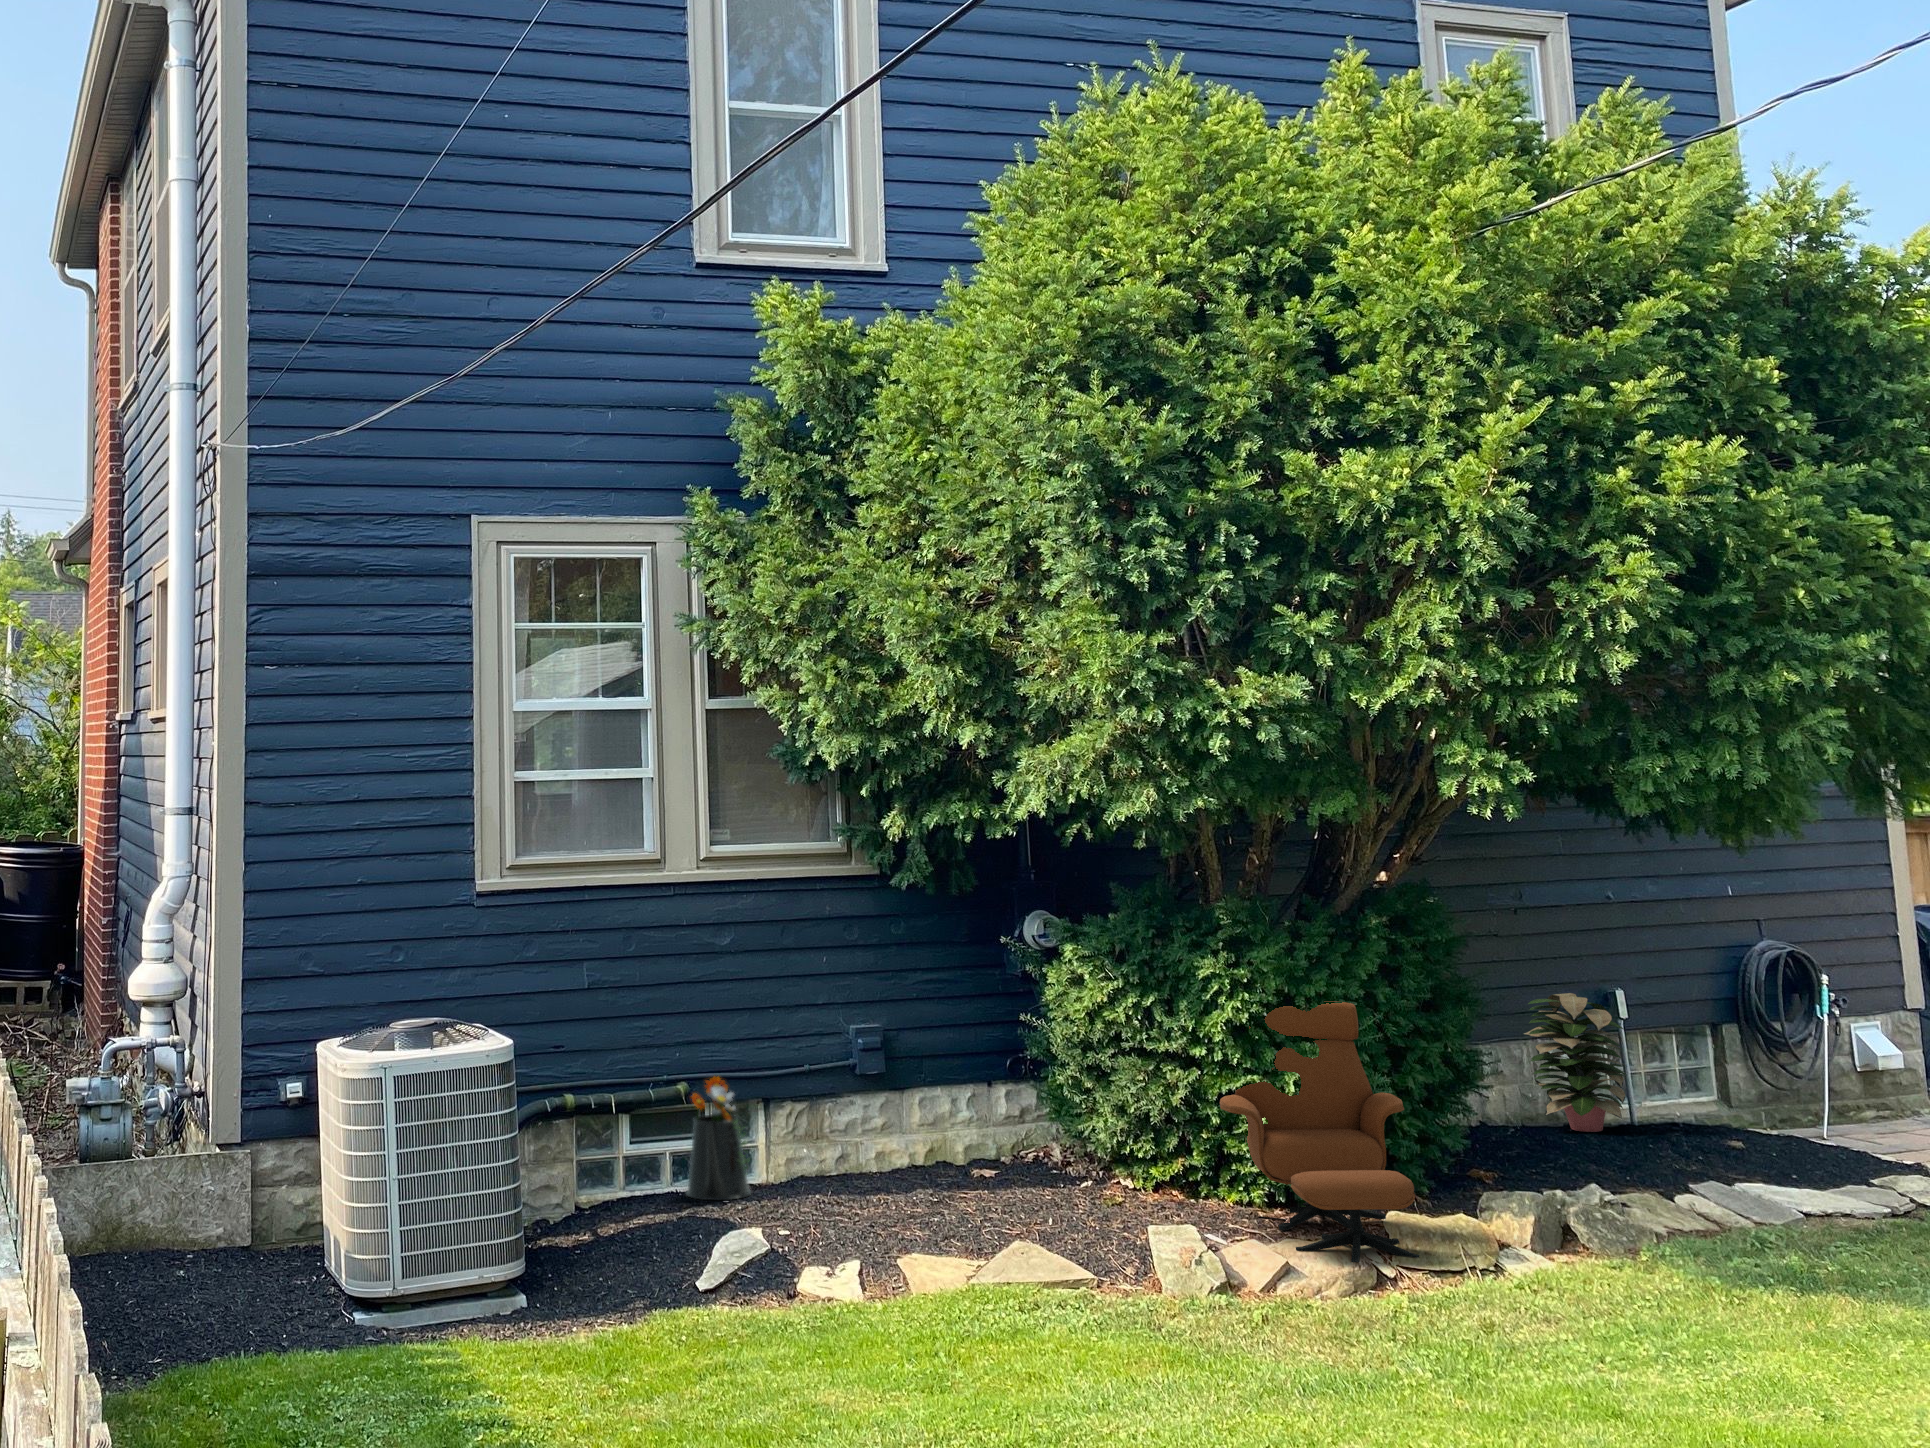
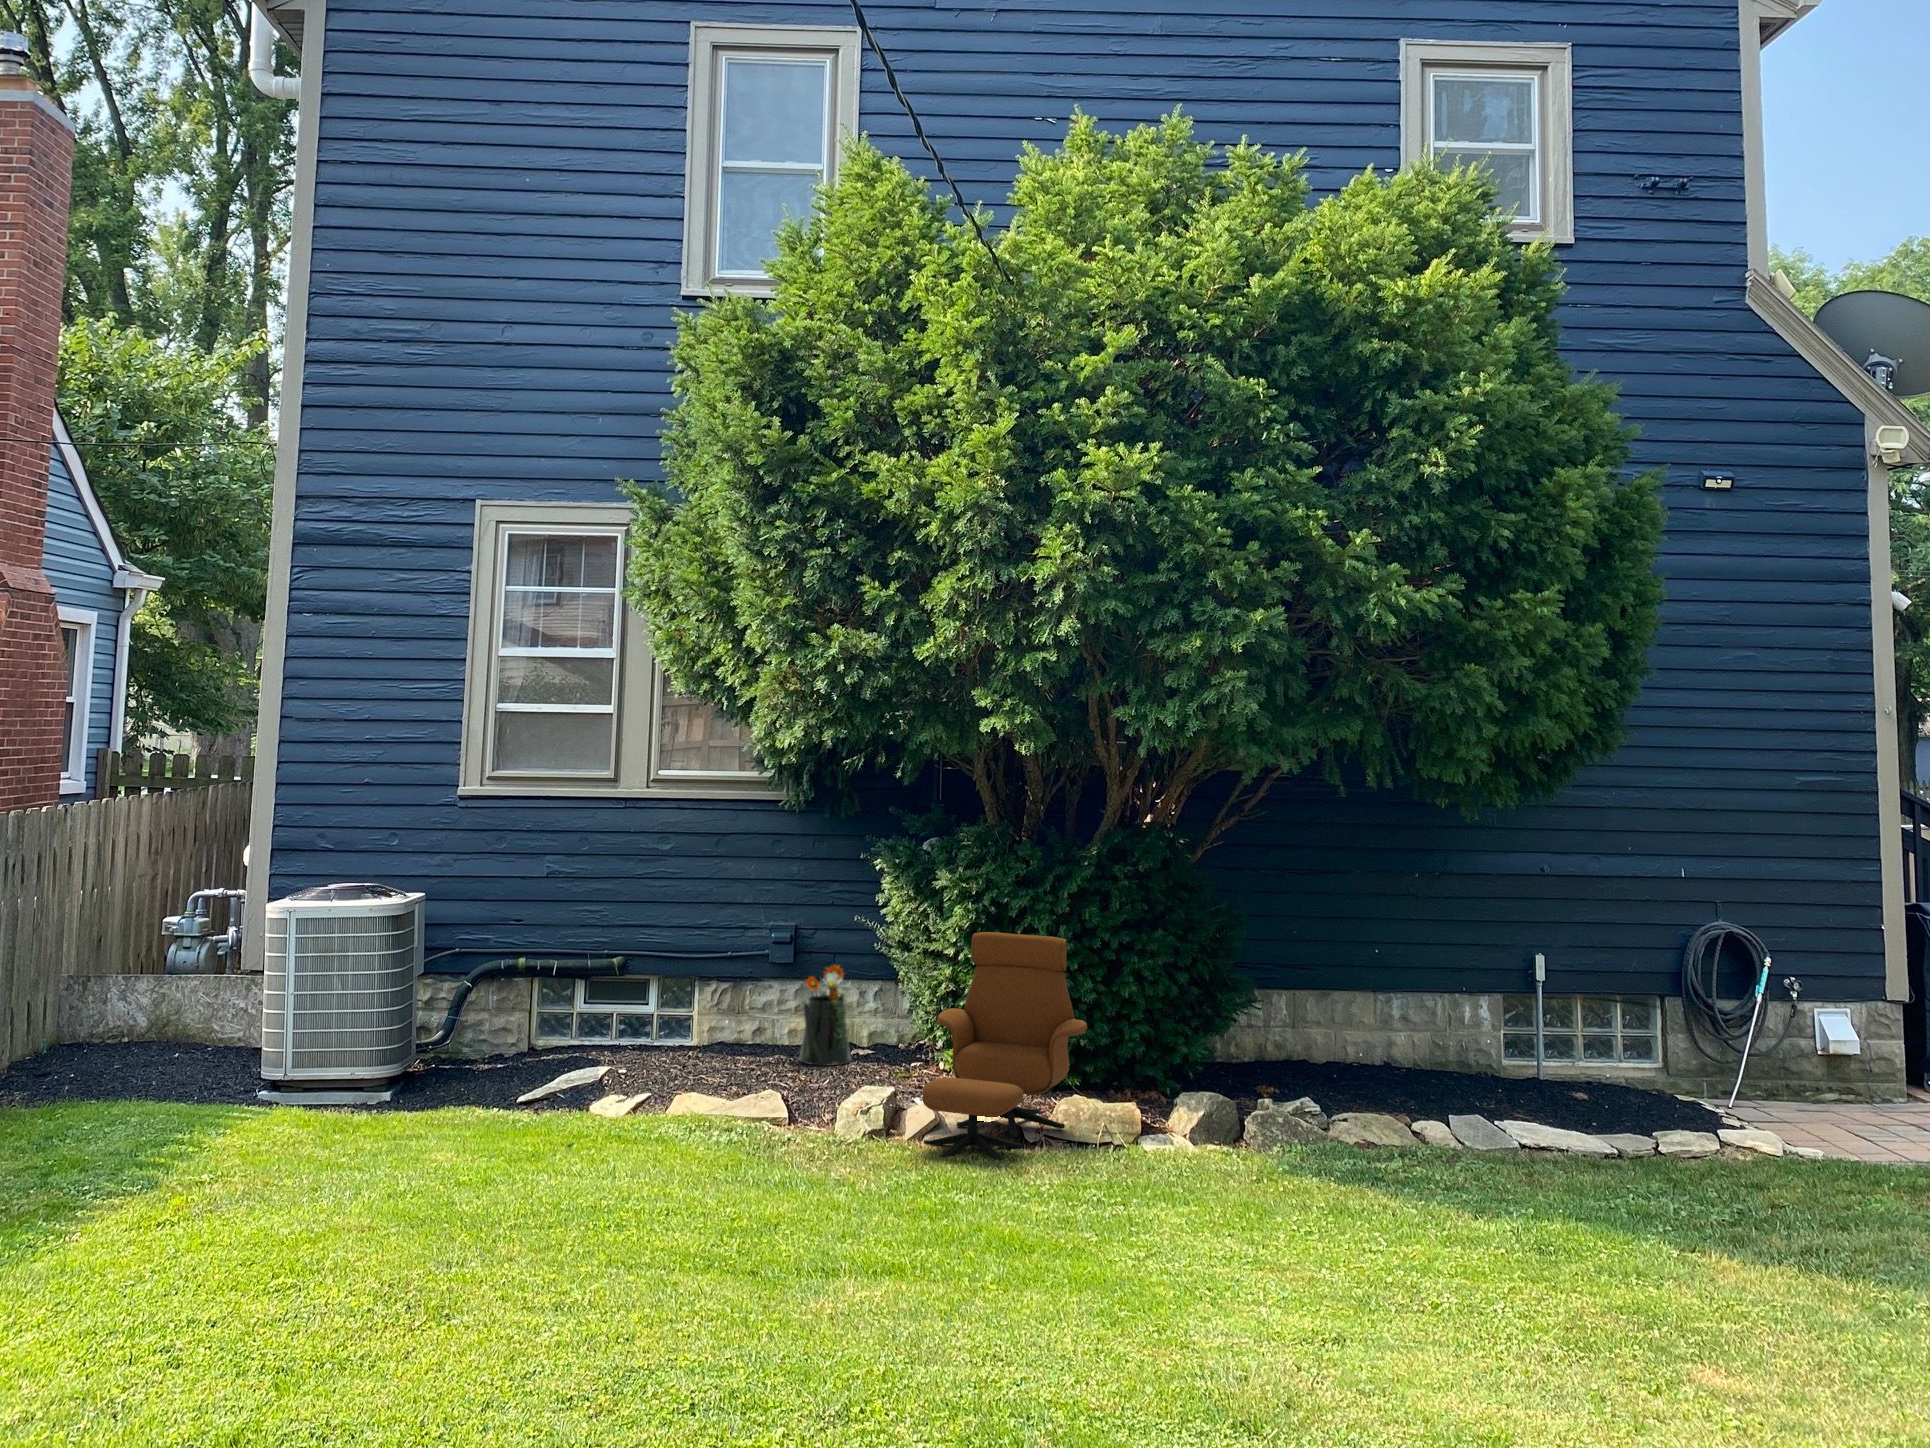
decorative plant: present [1523,993,1626,1132] -> none [1425,954,1516,1083]
watering can: present [686,1077,751,1200] -> present [799,965,851,1066]

